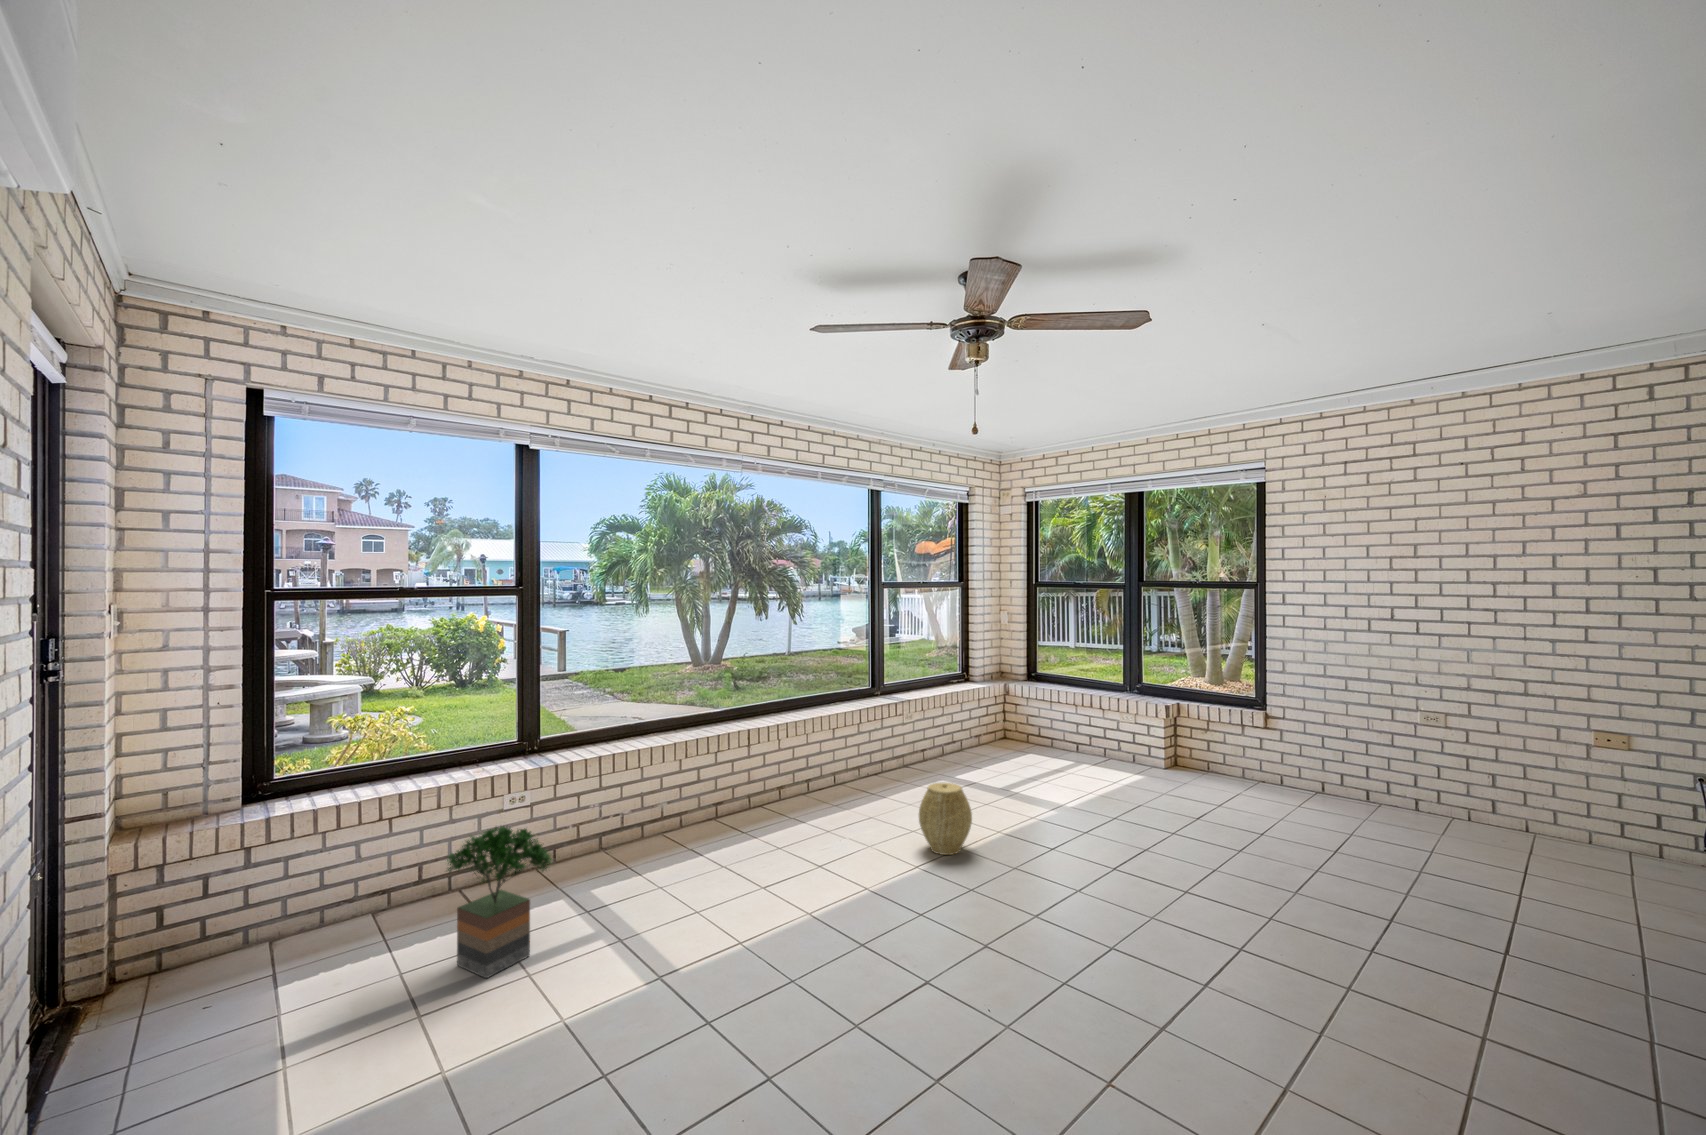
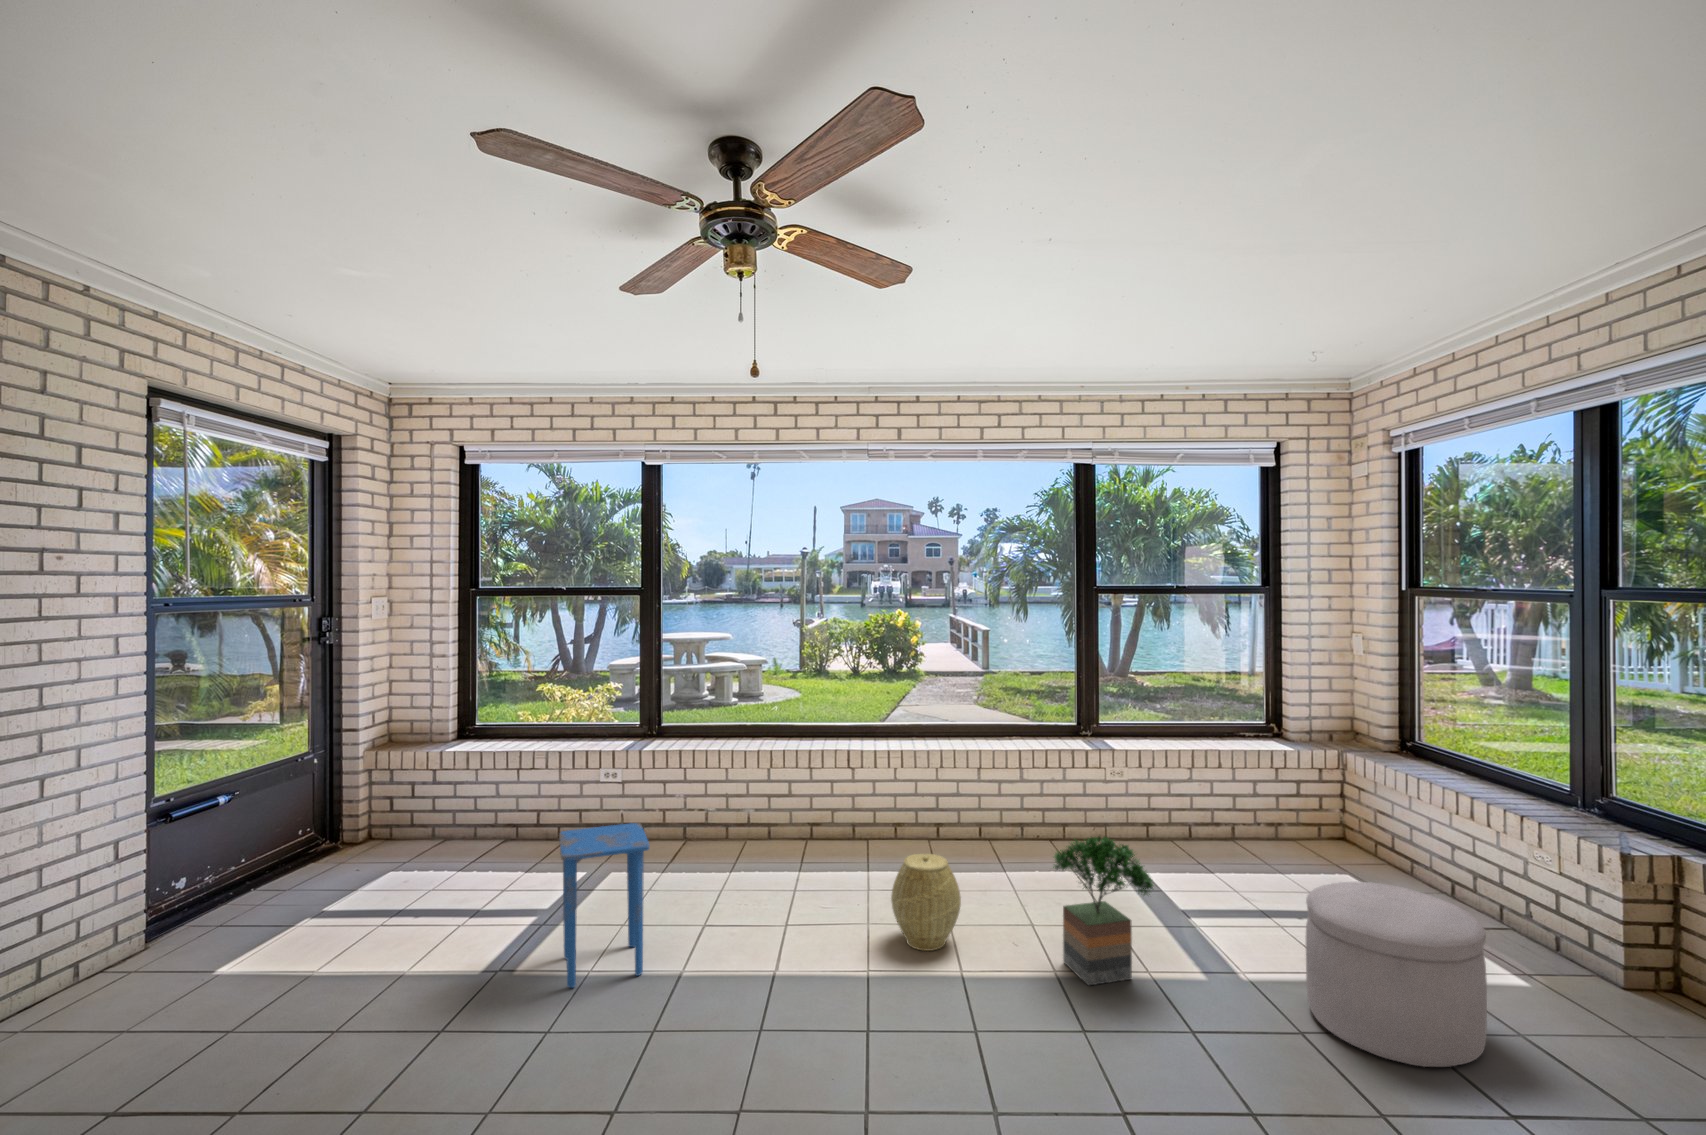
ottoman: none [1129,738,1216,821] -> present [1306,882,1487,1067]
side table: none [731,809,837,977] -> present [559,823,650,988]
potted tree: present [447,826,551,978] -> present [1053,836,1154,985]

